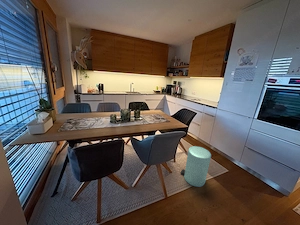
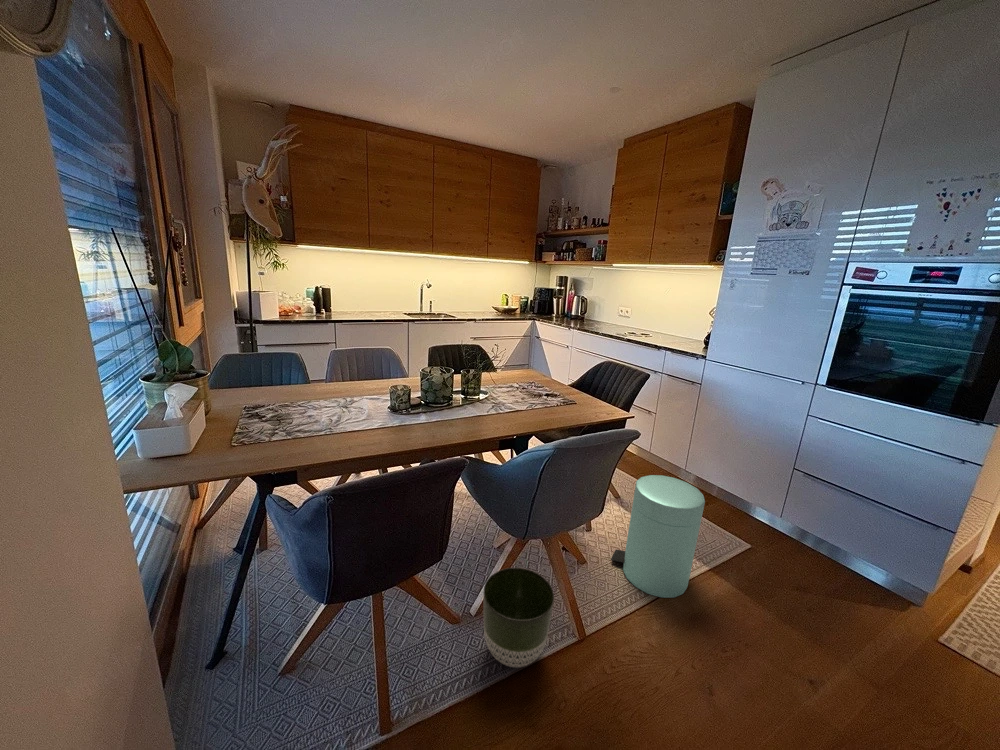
planter: none [133,174,156,207] -> present [483,568,554,668]

